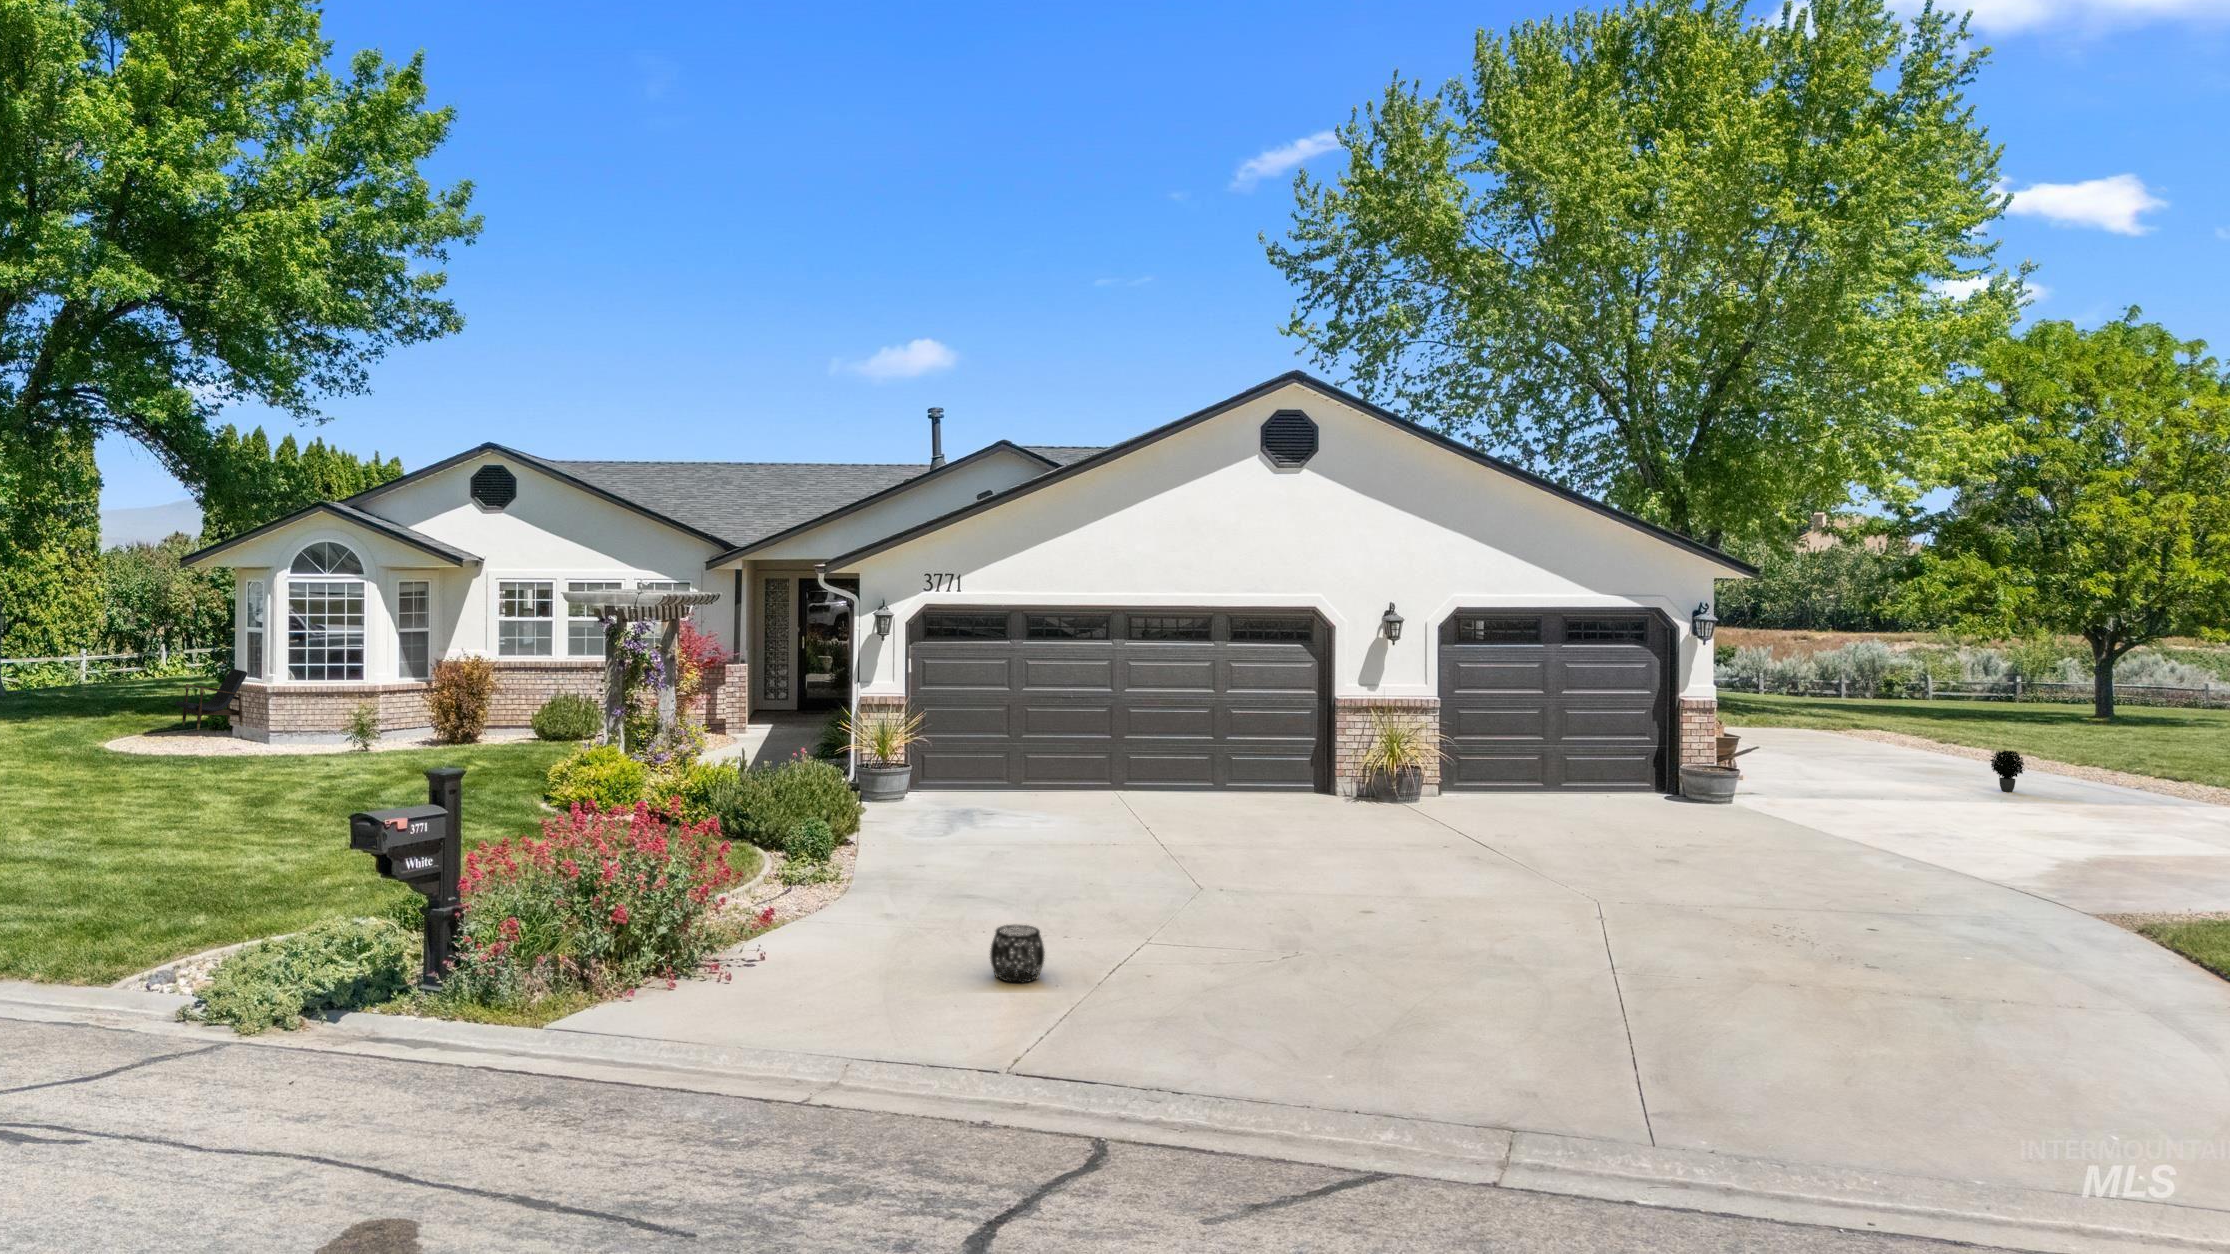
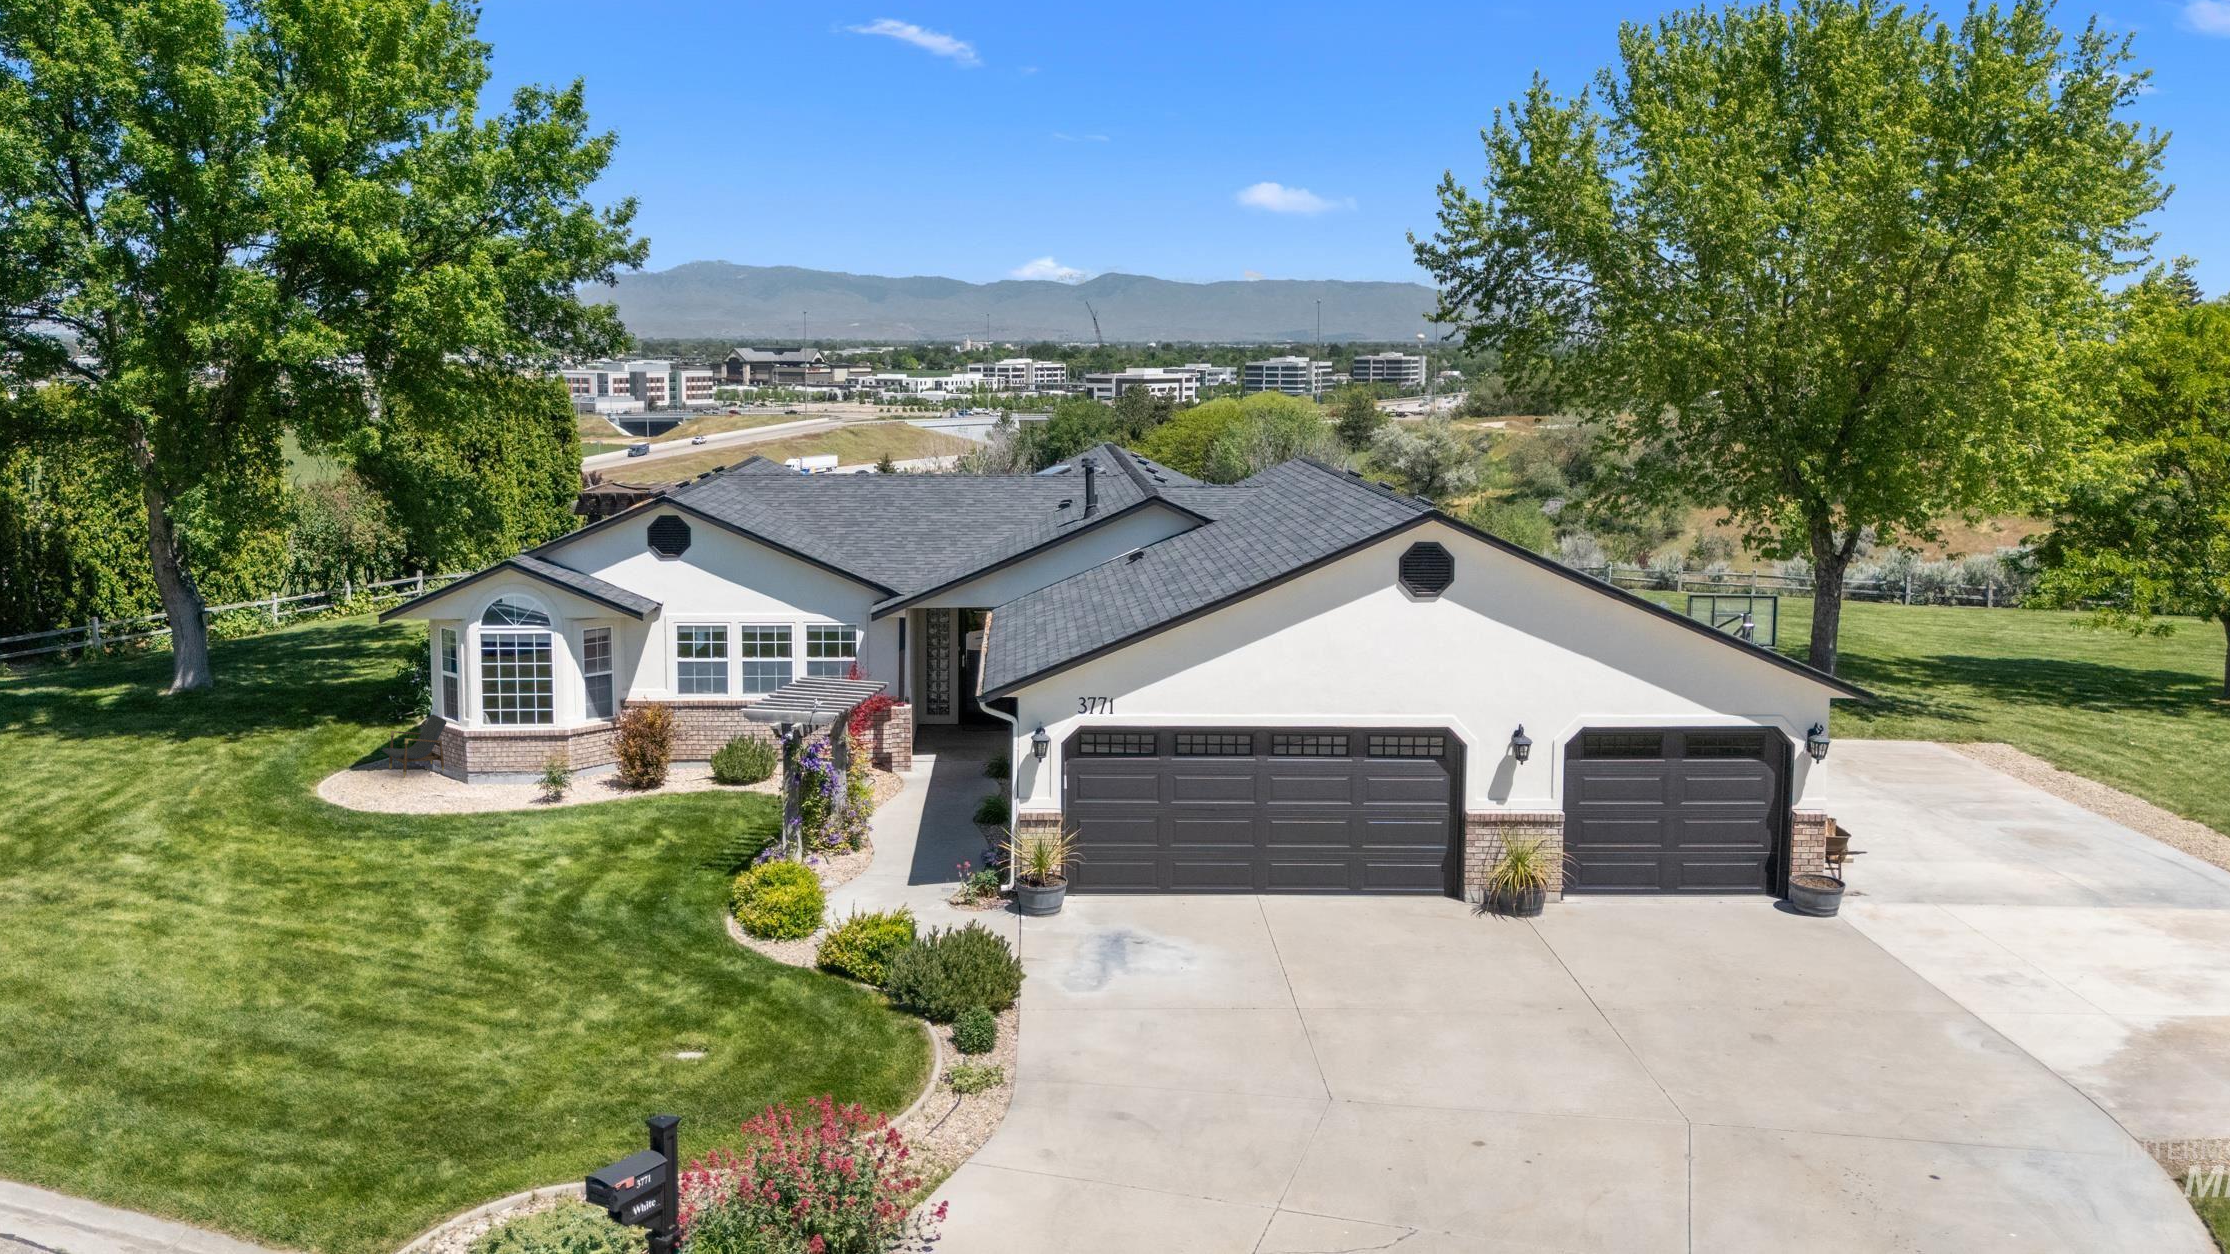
potted plant: present [1990,750,2025,792] -> none [2102,849,2136,890]
woven basket: present [990,925,1044,983] -> none [1131,1161,1180,1220]

